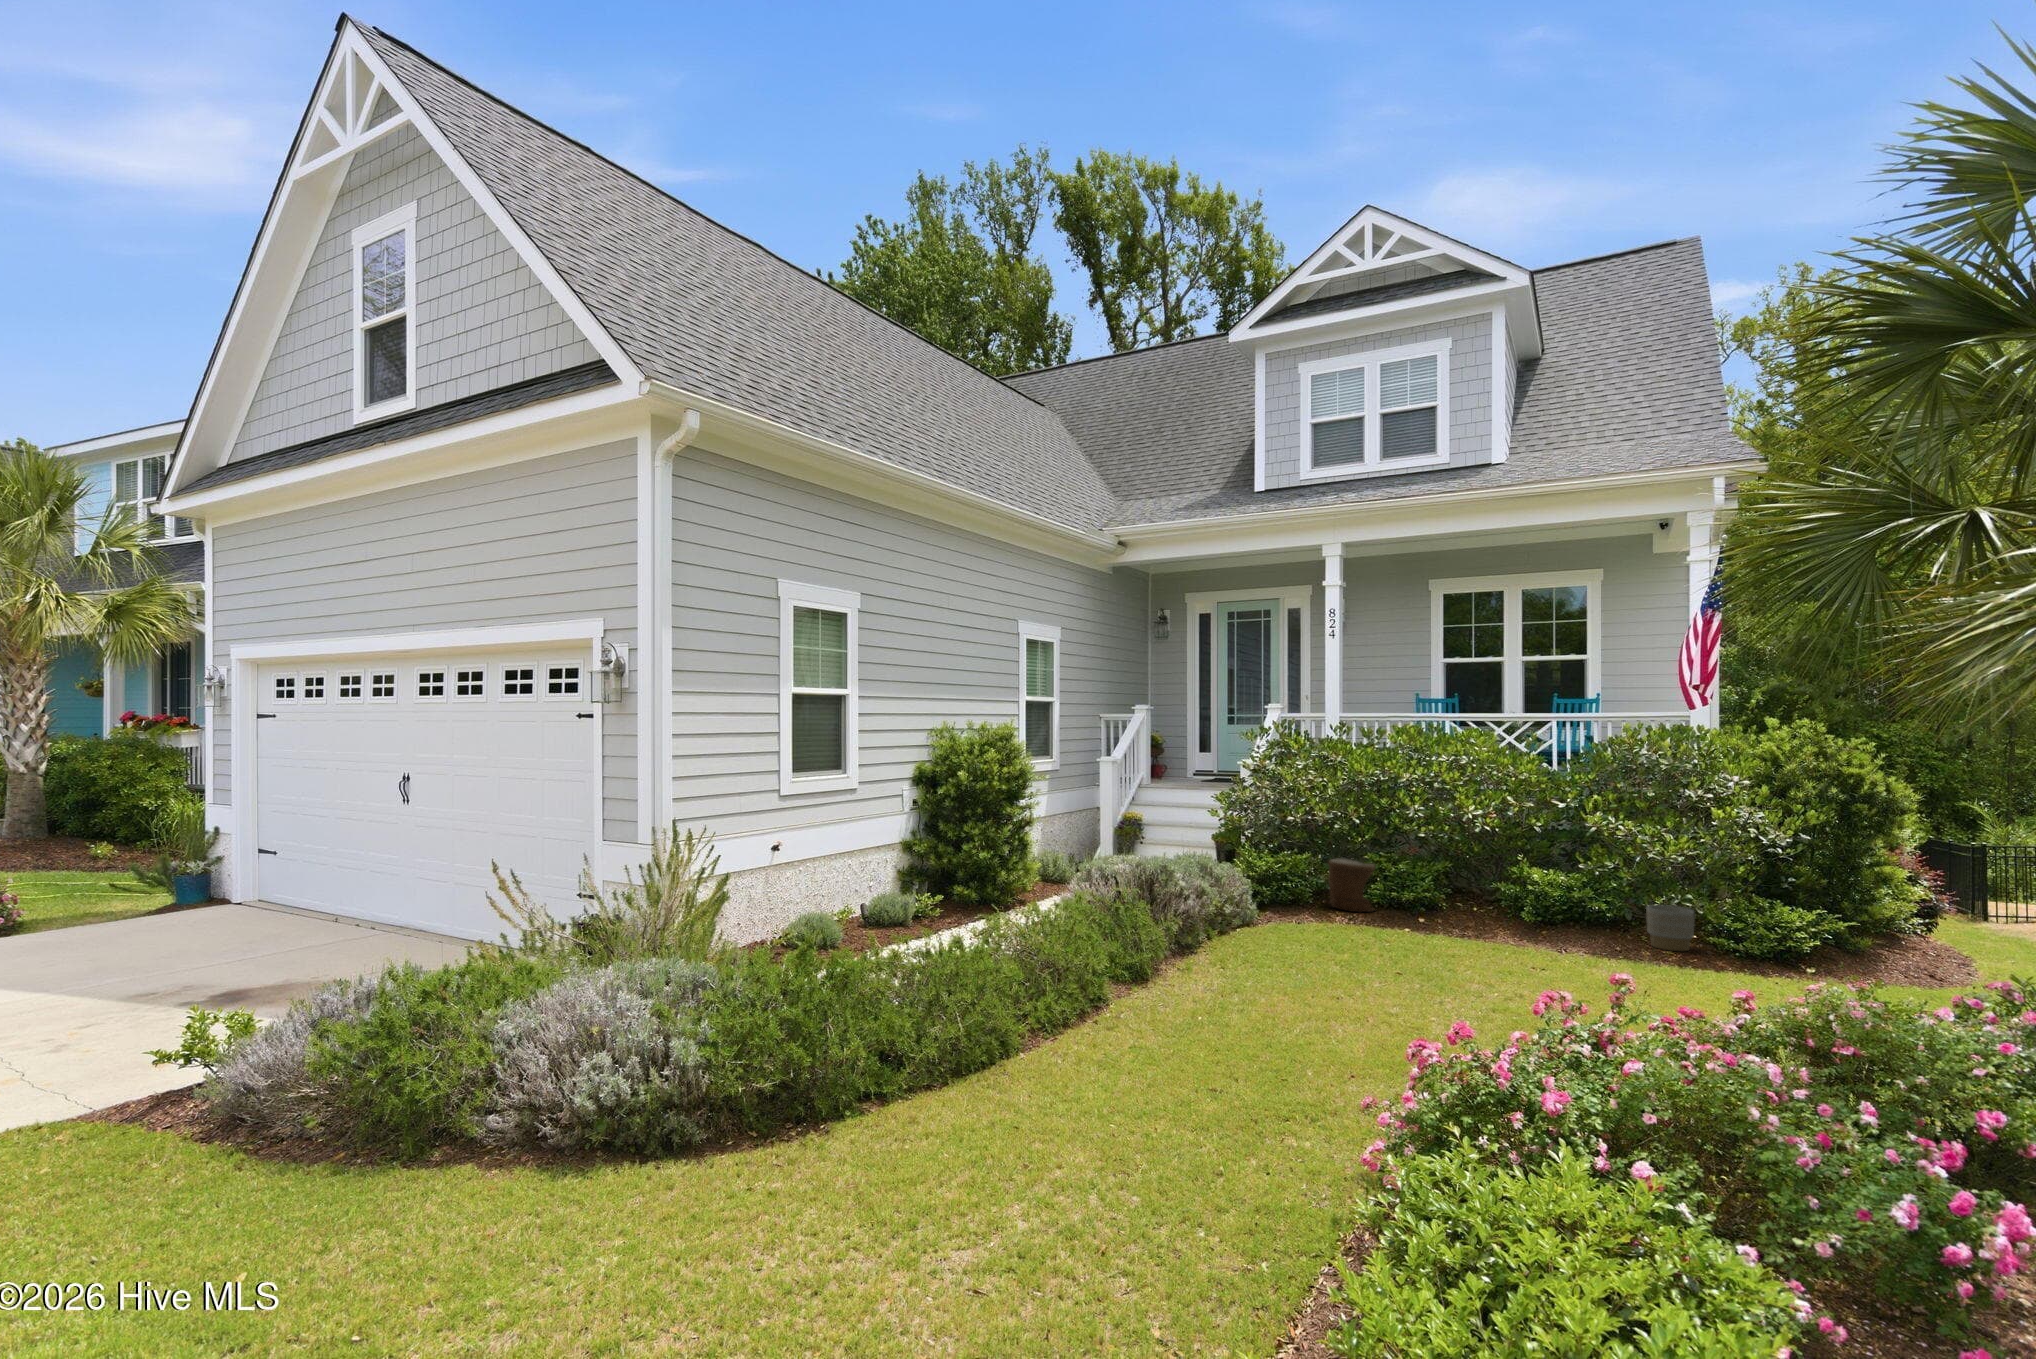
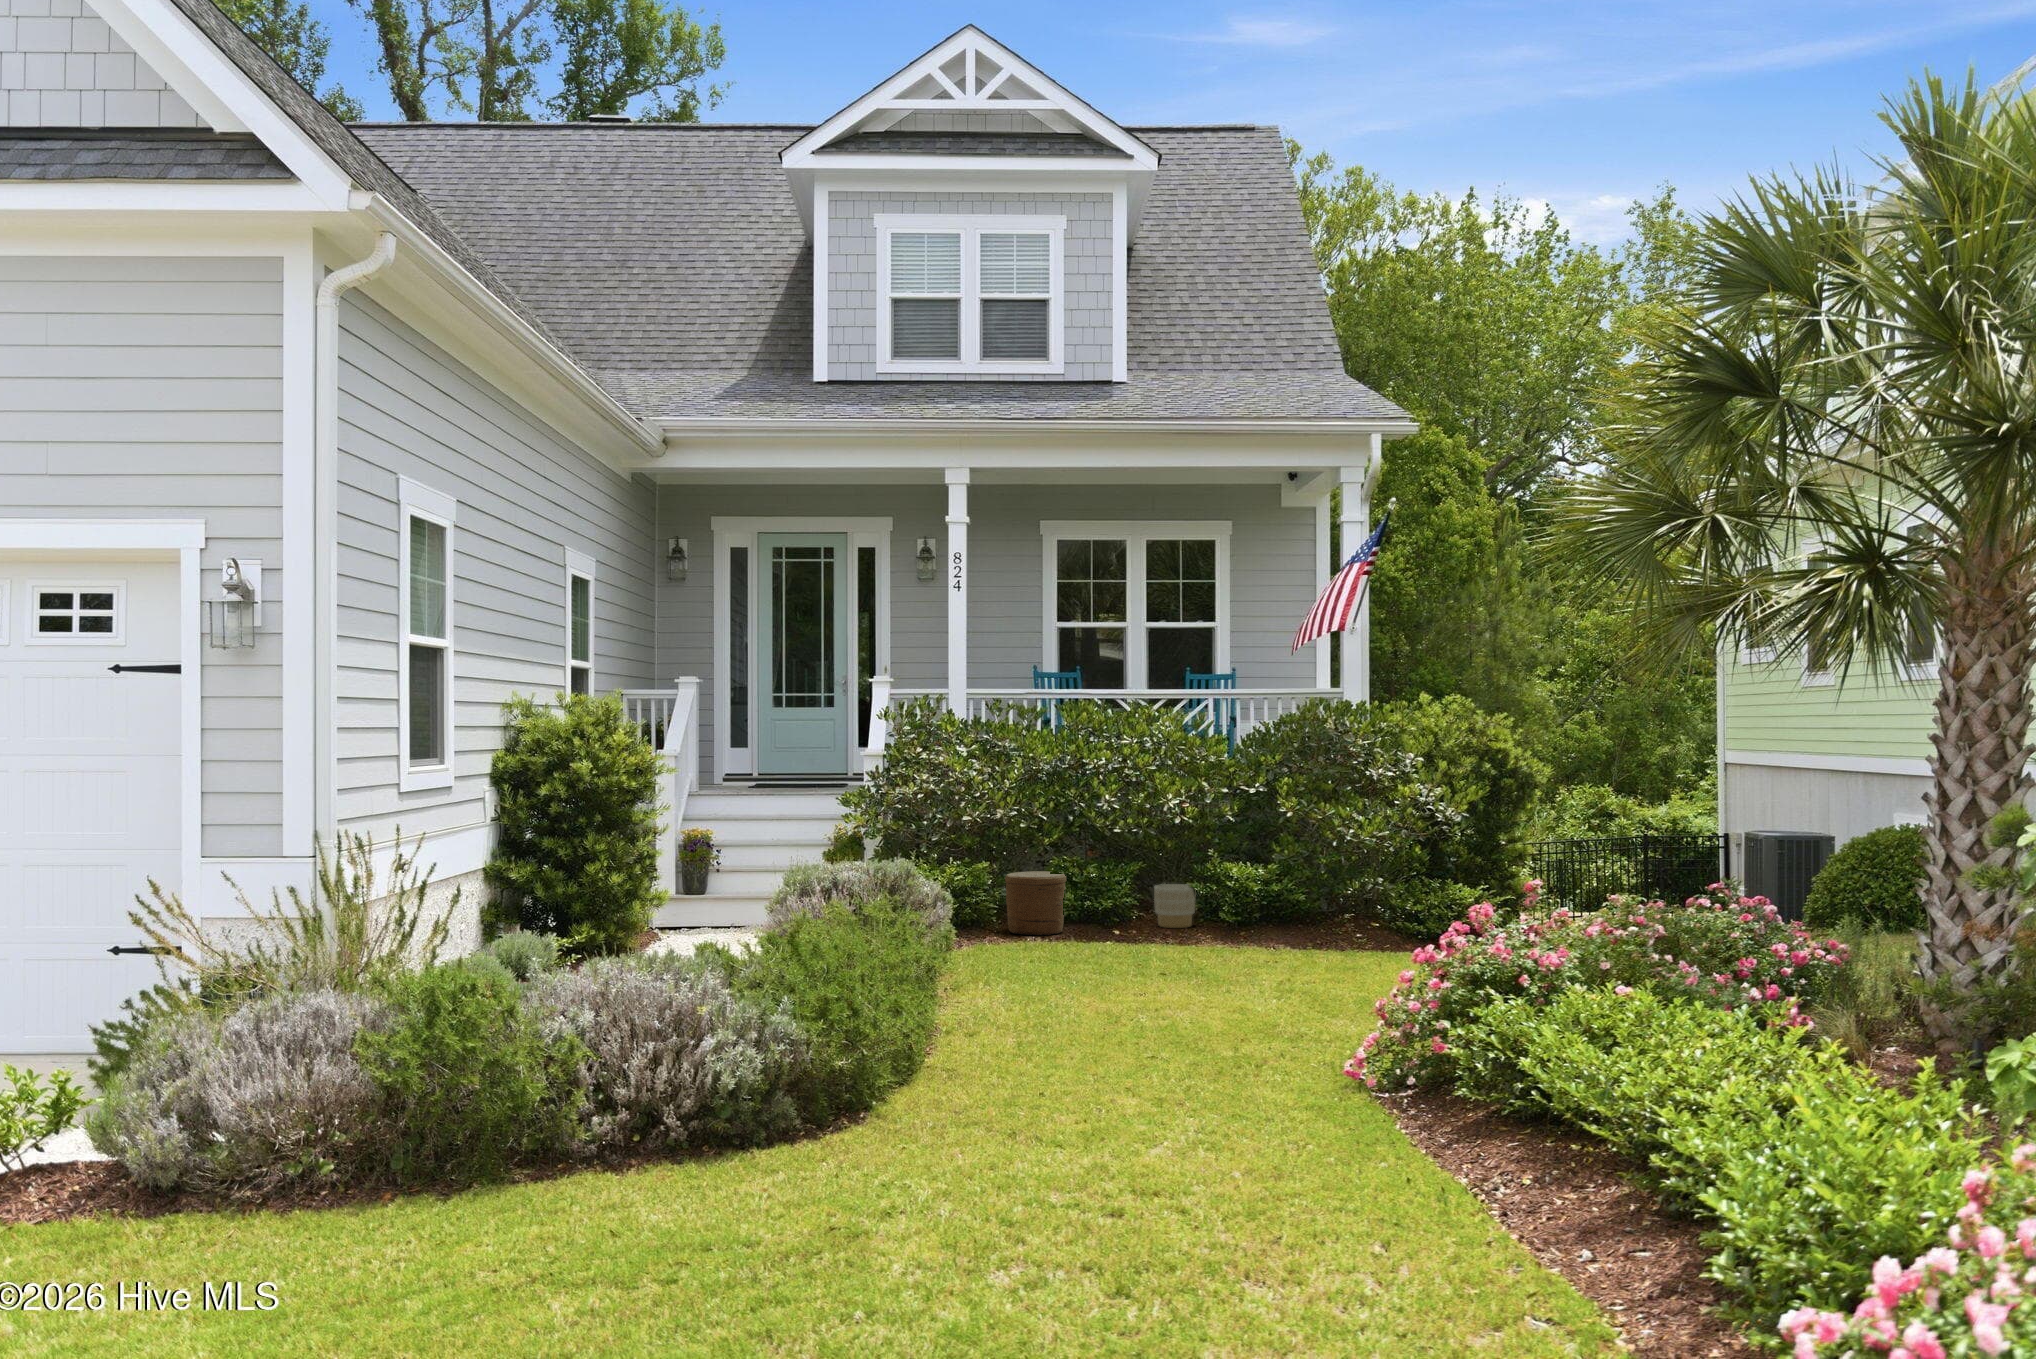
planter: present [1646,905,1694,951] -> present [1154,884,1196,928]

